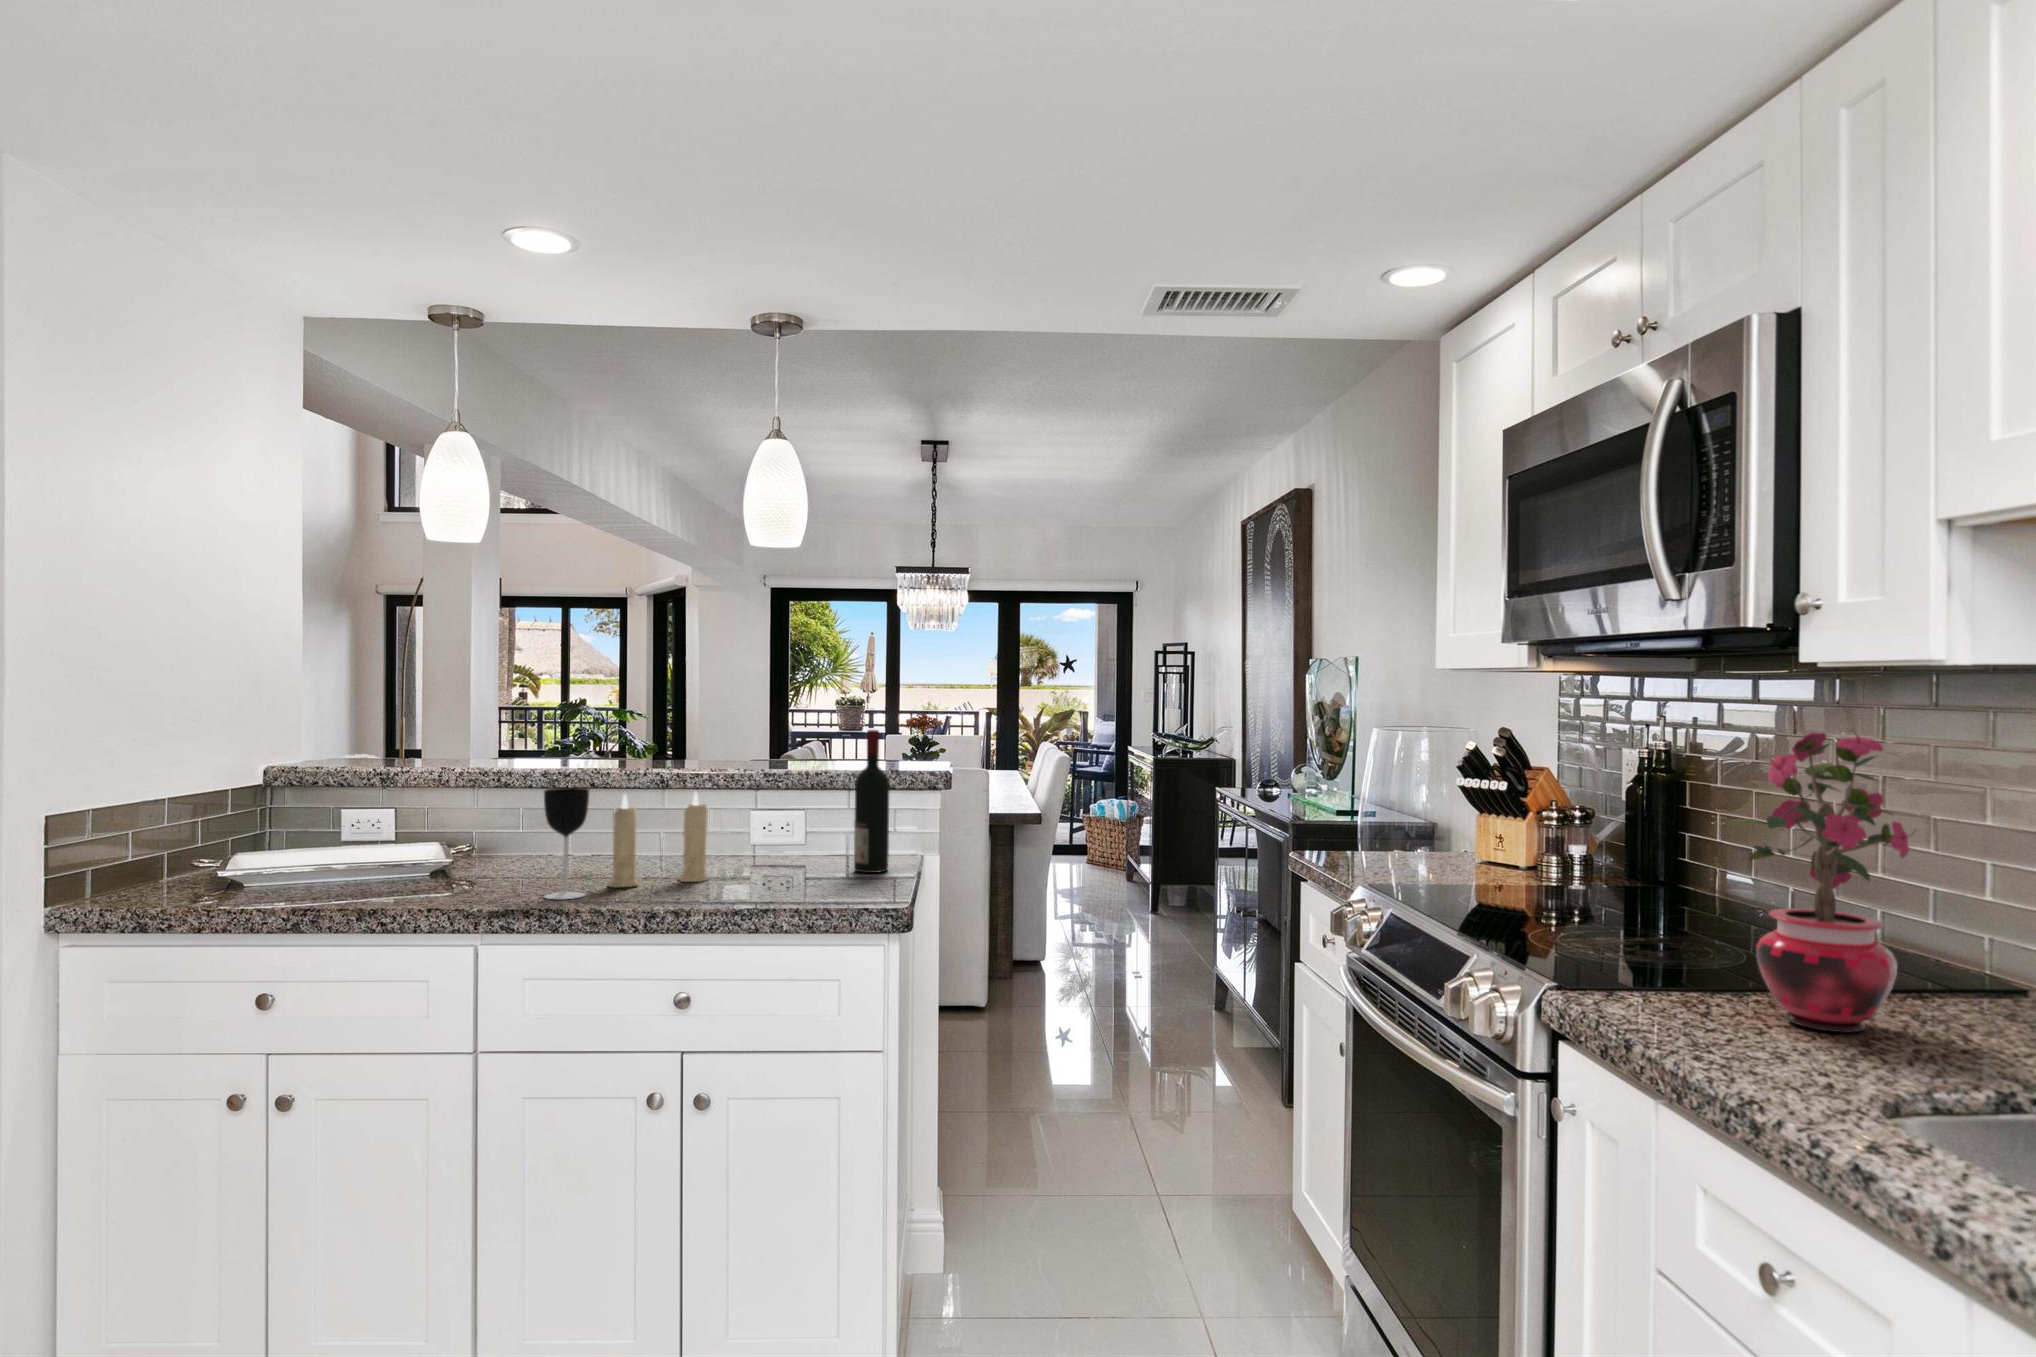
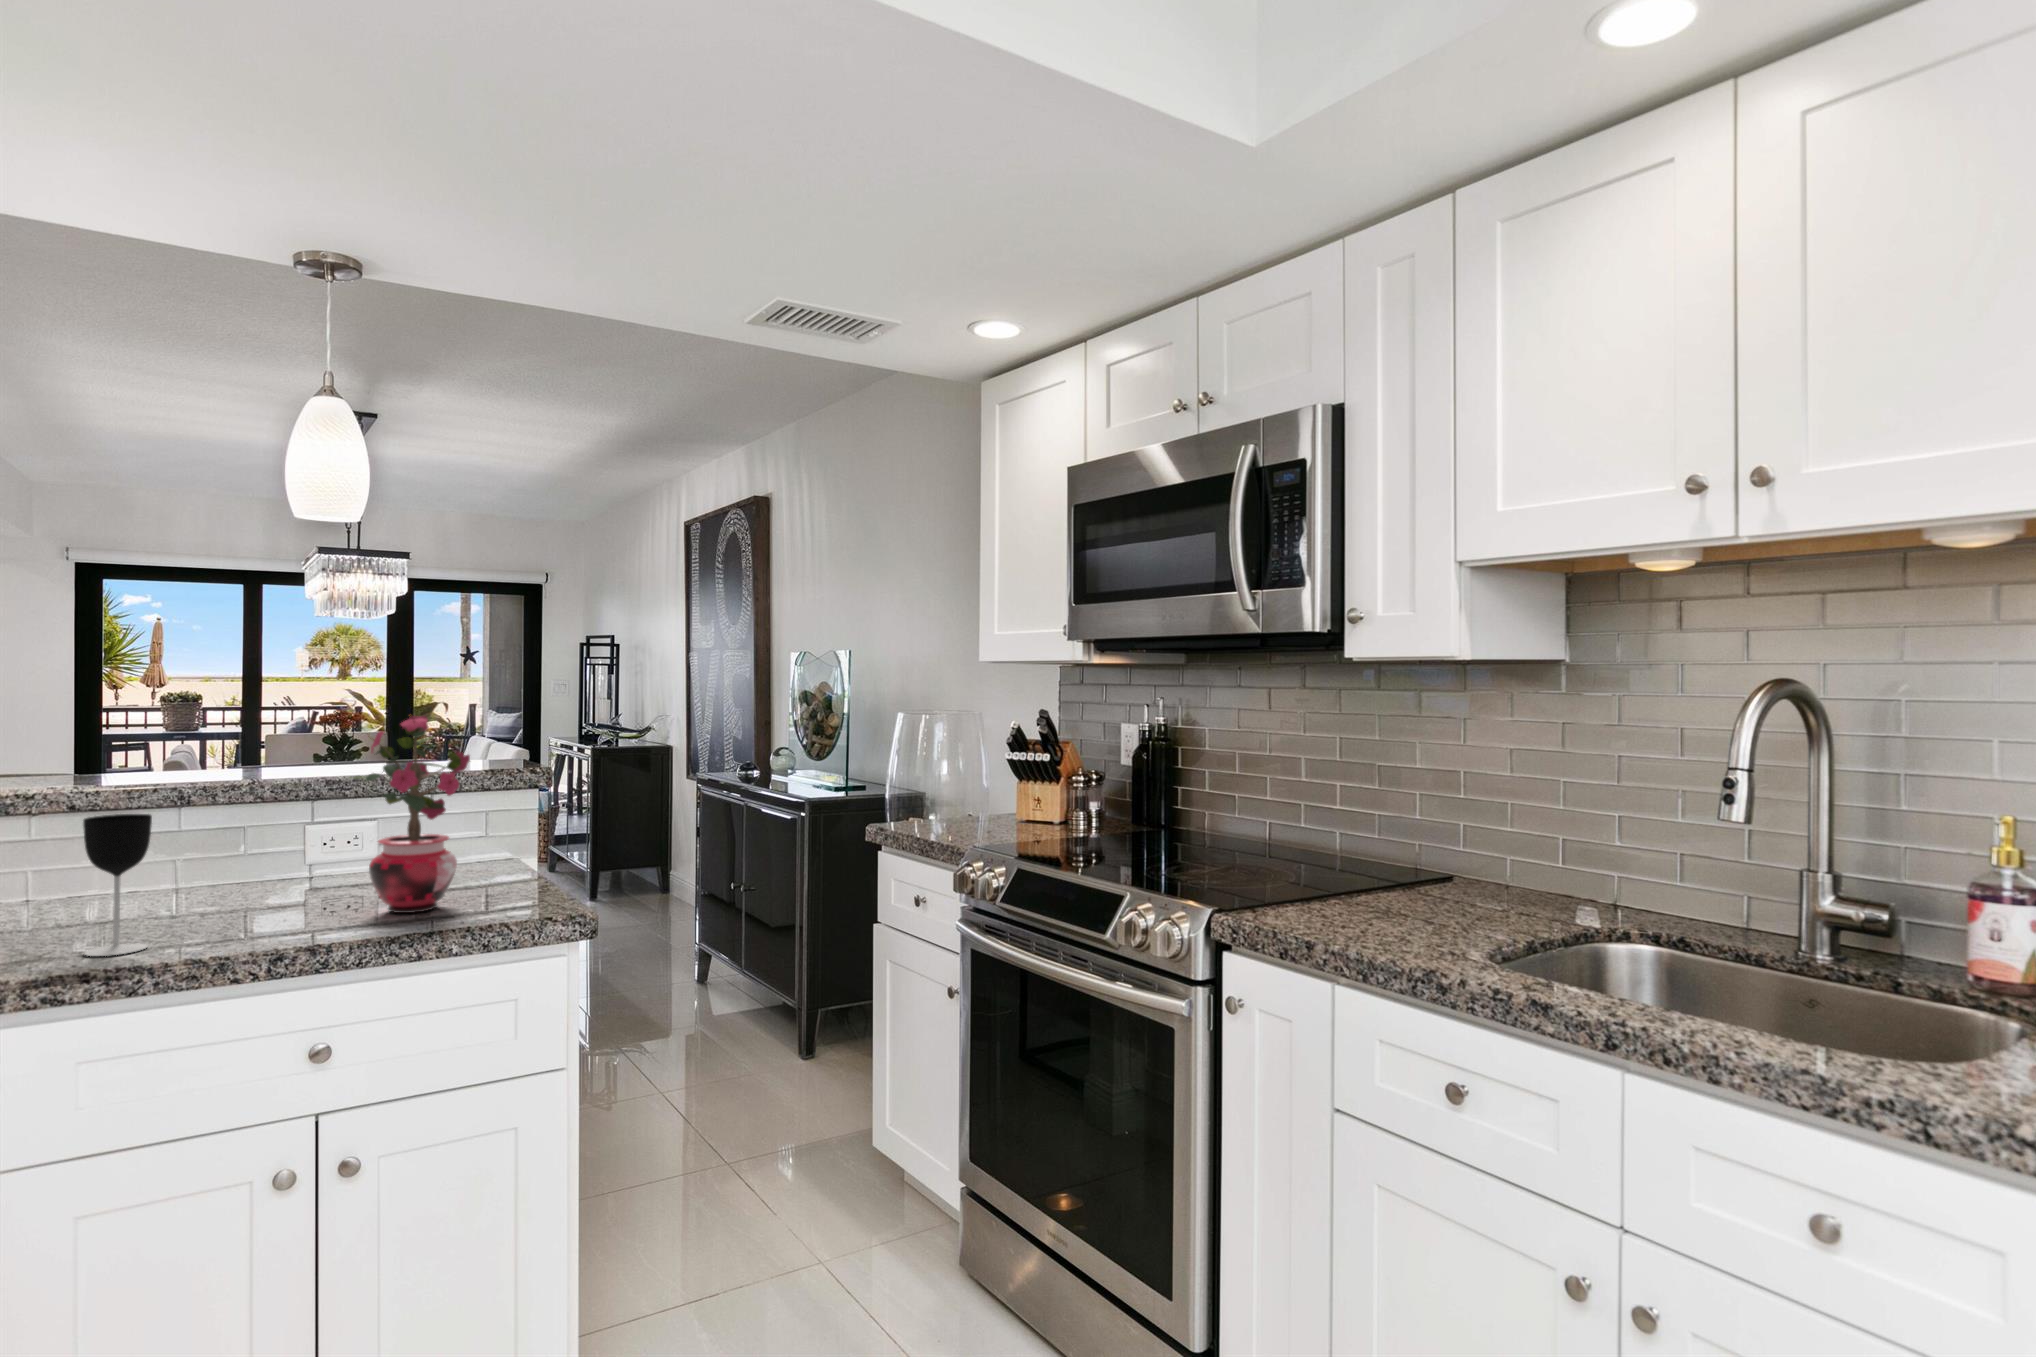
wine bottle: present [854,730,889,873] -> none [466,730,508,883]
potted plant: present [1735,731,1916,1032] -> present [356,714,470,913]
candle: present [608,793,709,887] -> none [159,805,296,932]

